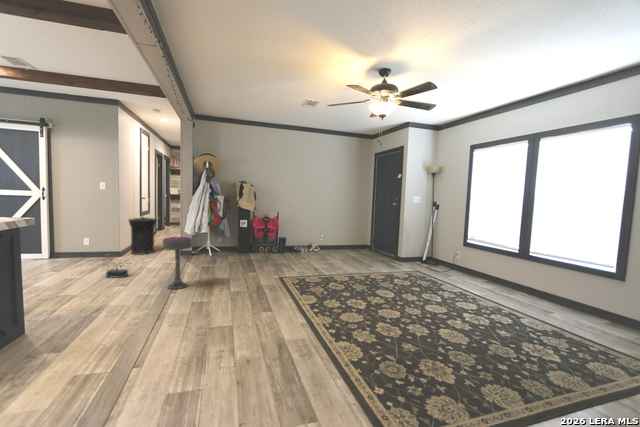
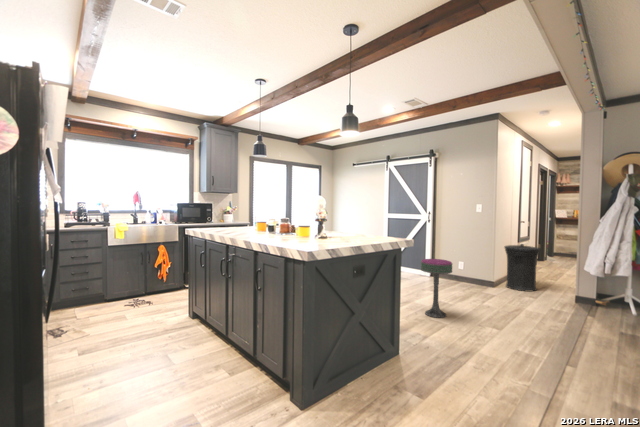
bar stool: present [163,237,192,289] -> present [421,259,452,318]
decorative plant: present [102,259,131,278] -> none [472,284,508,317]

